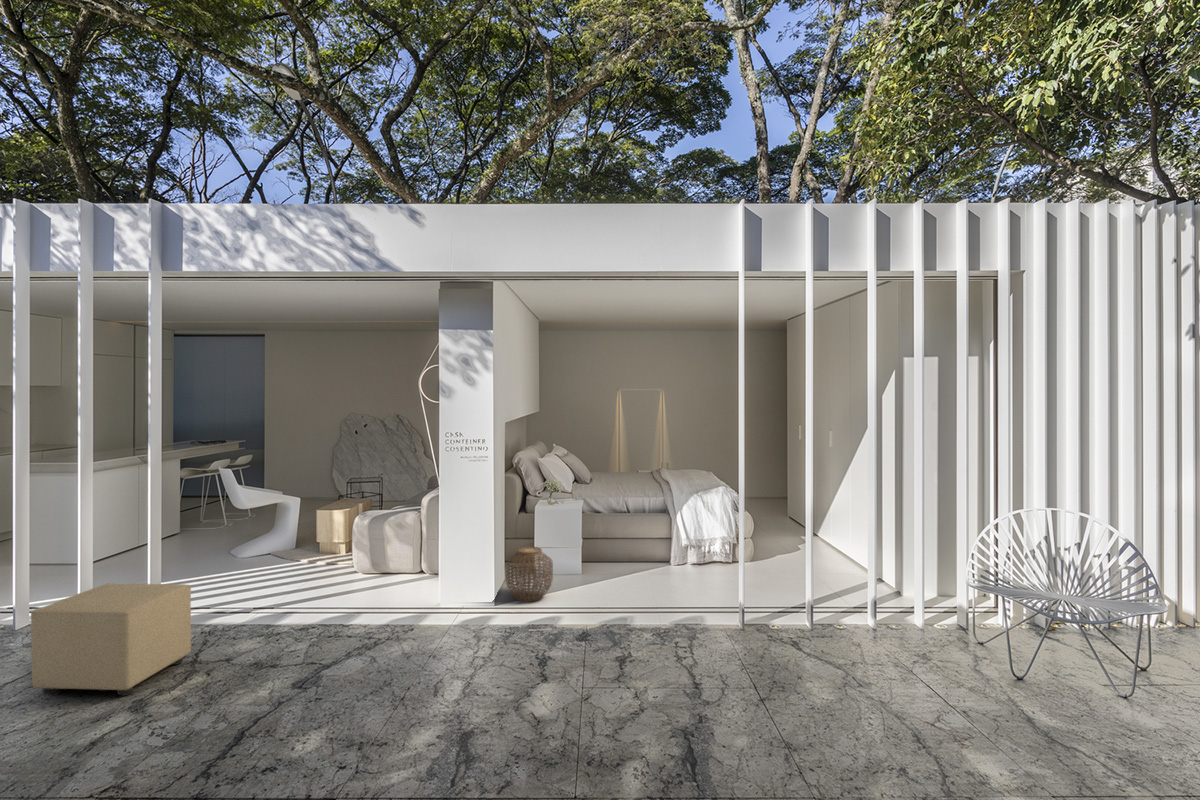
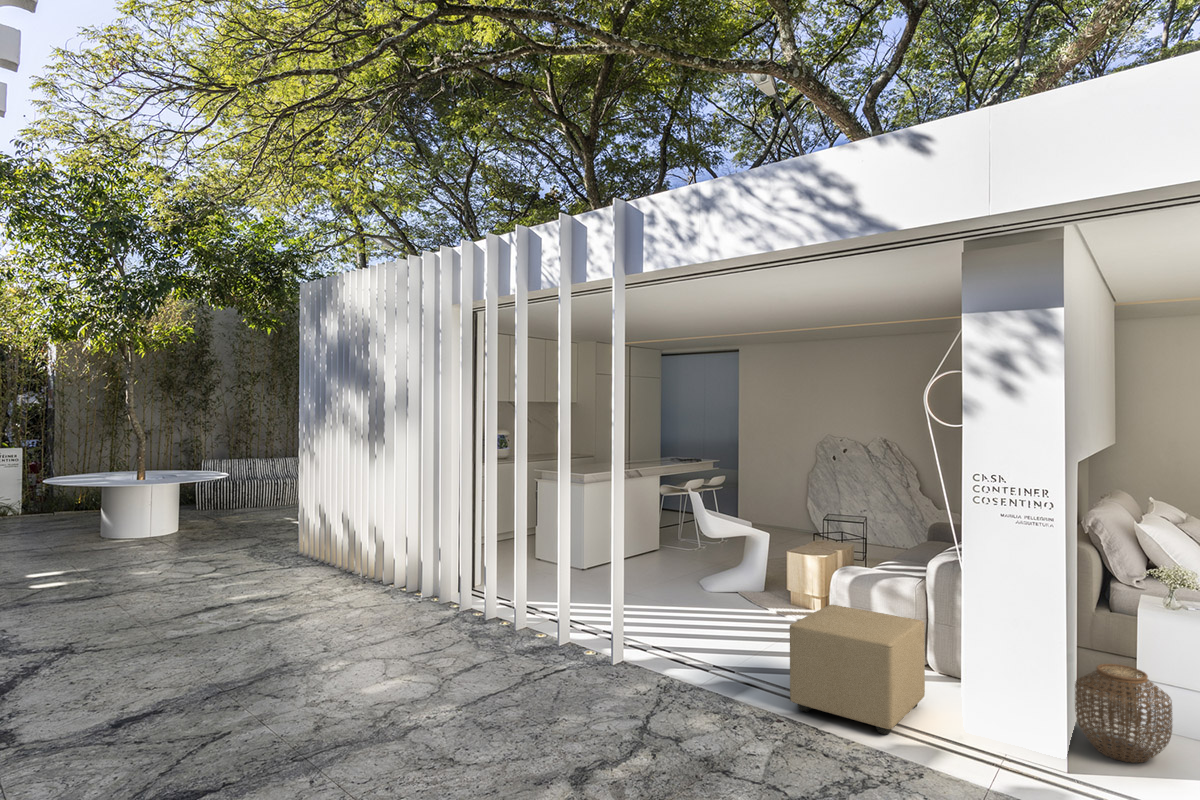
ottoman: present [31,583,191,696] -> present [790,605,925,734]

